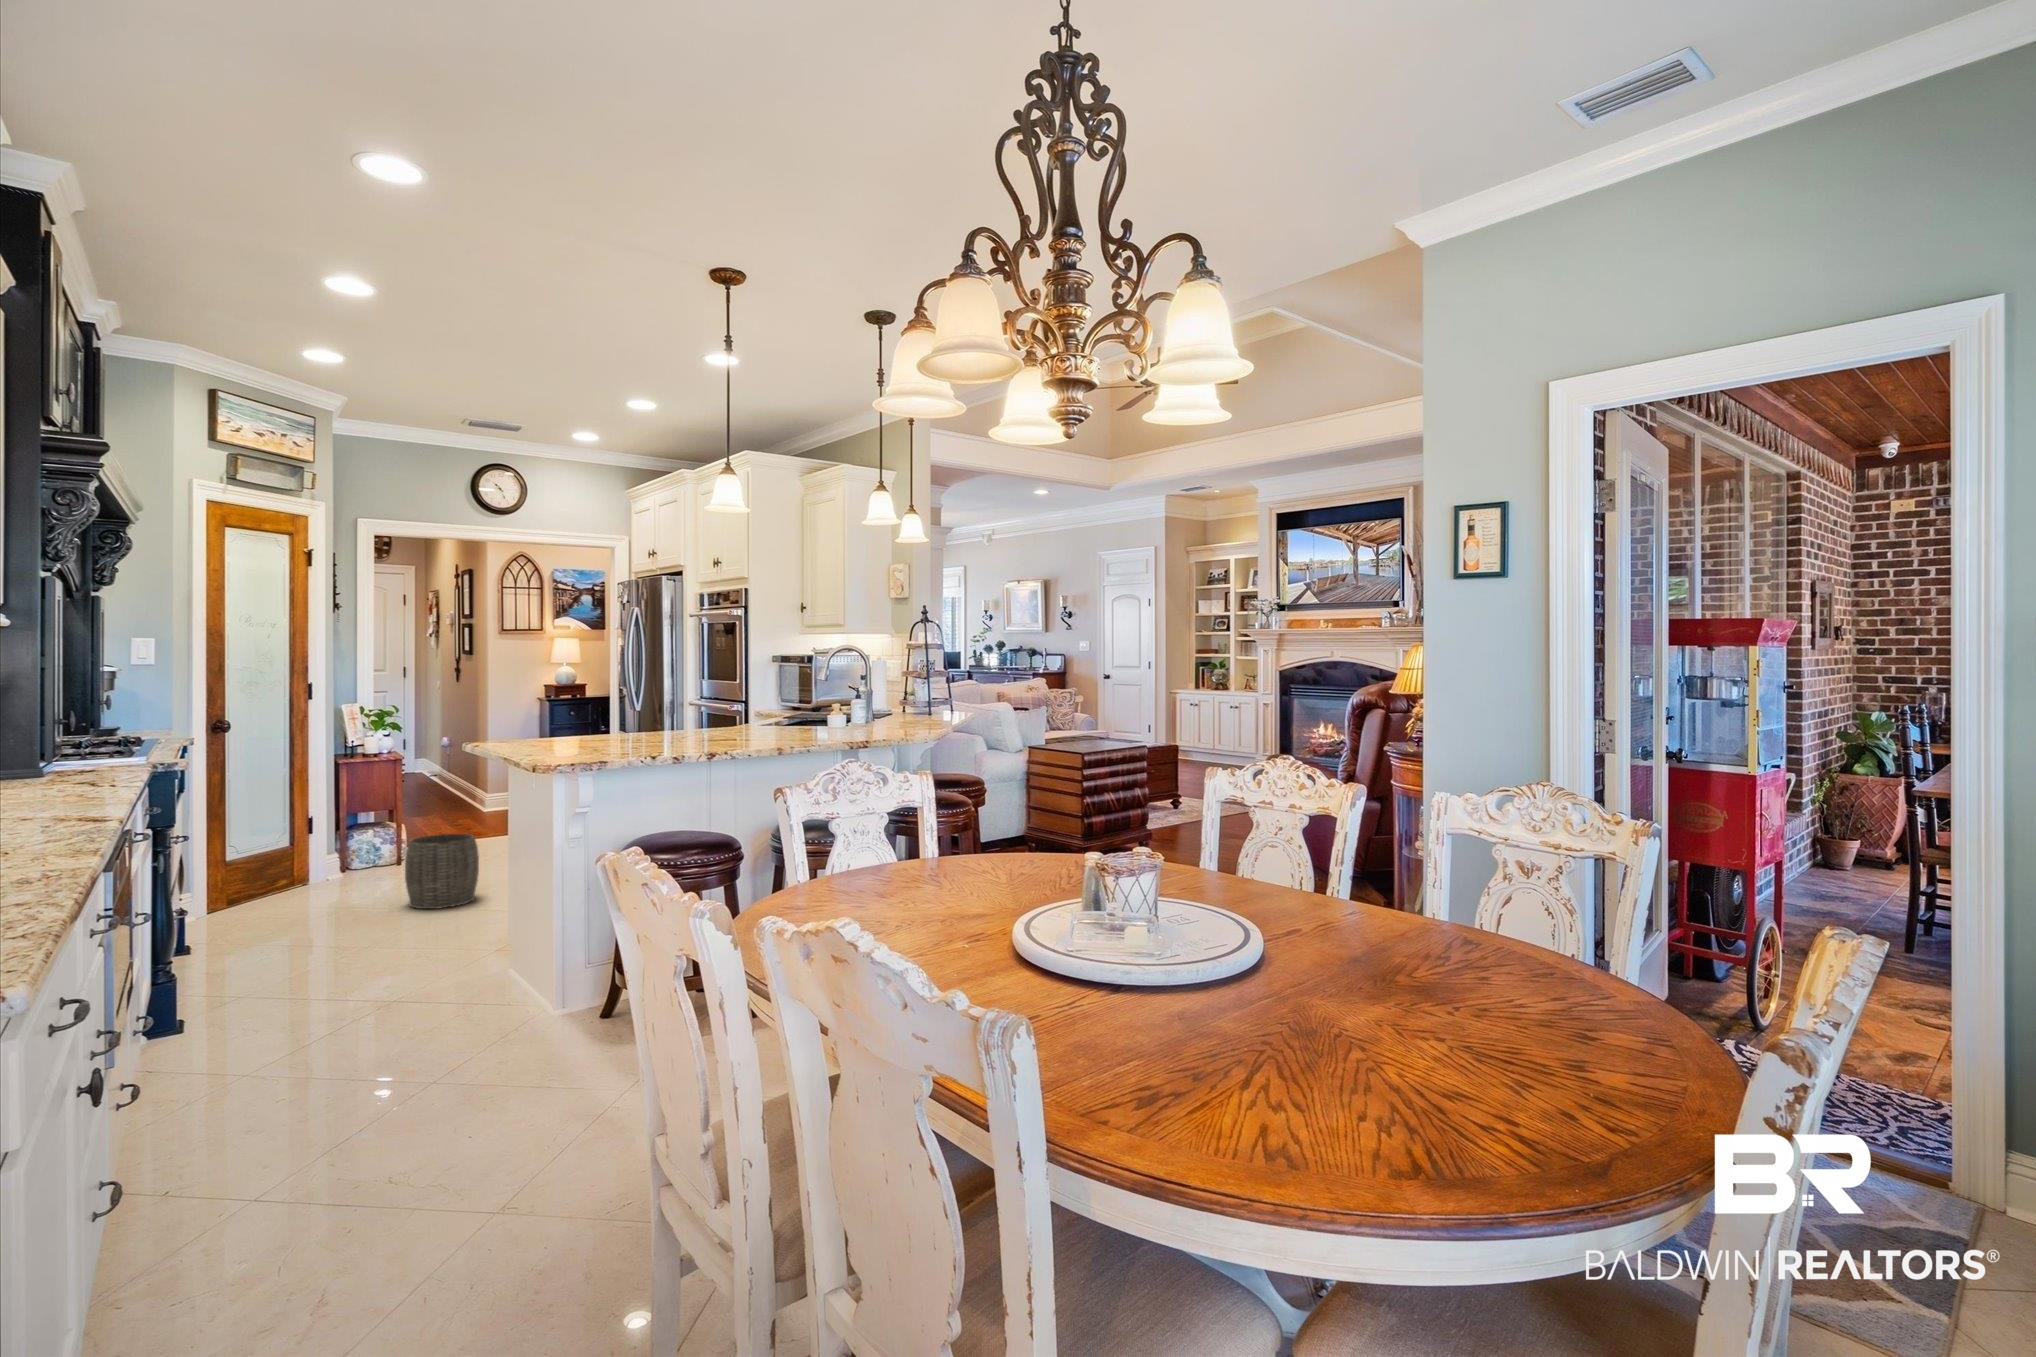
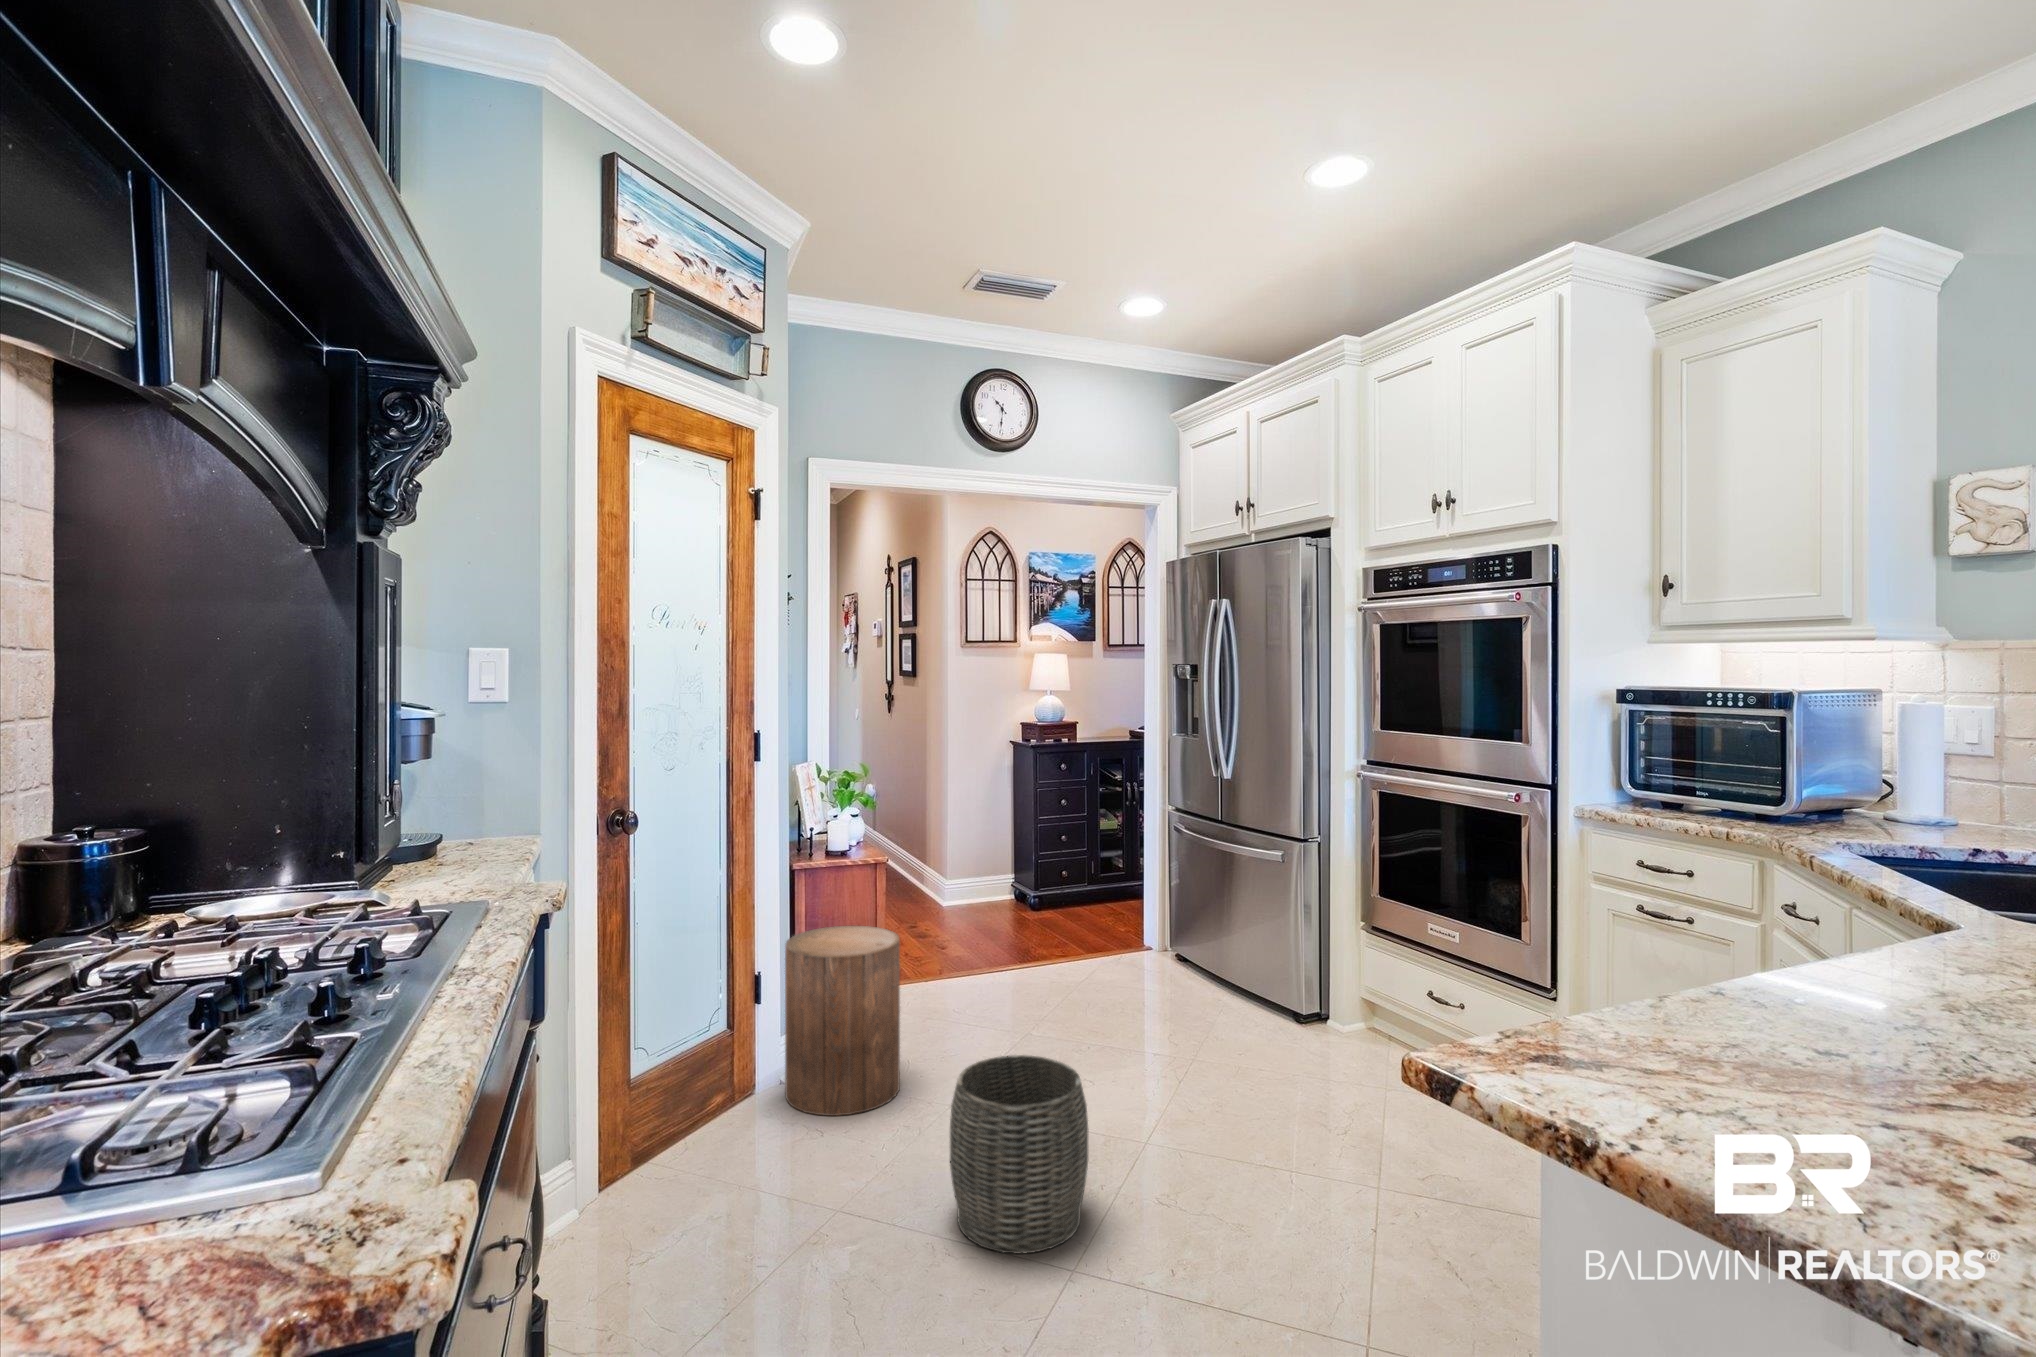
stool: none [328,793,403,886] -> present [785,926,900,1116]

